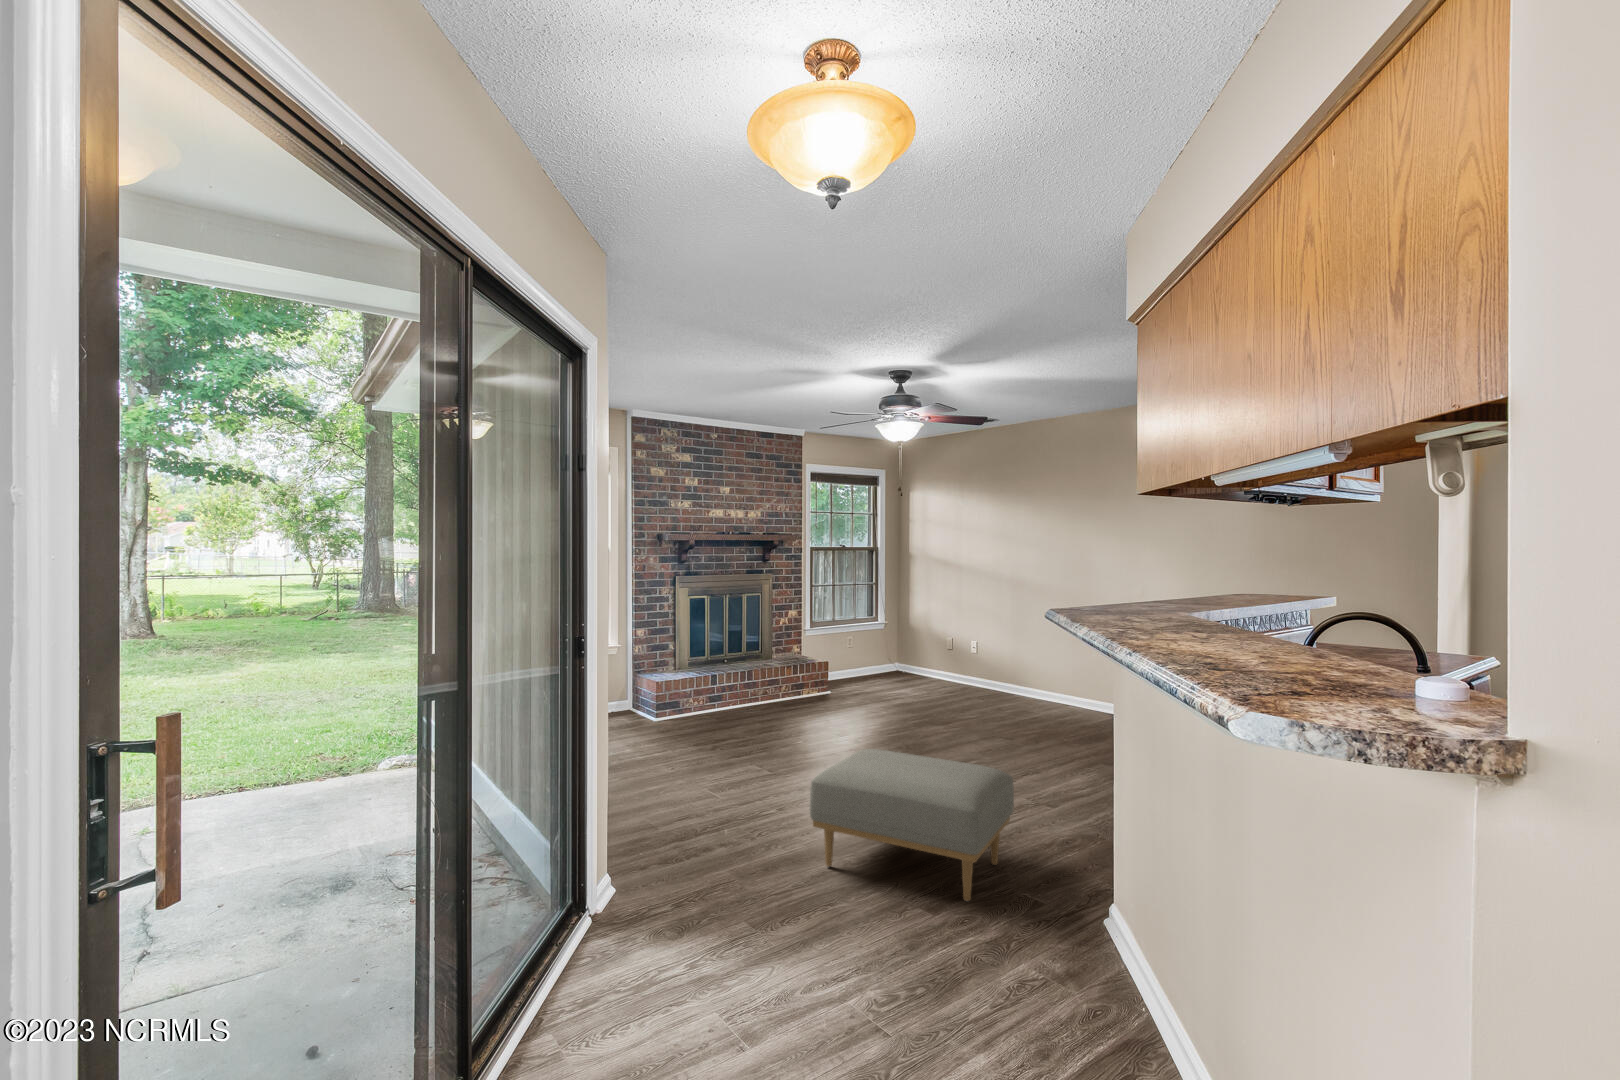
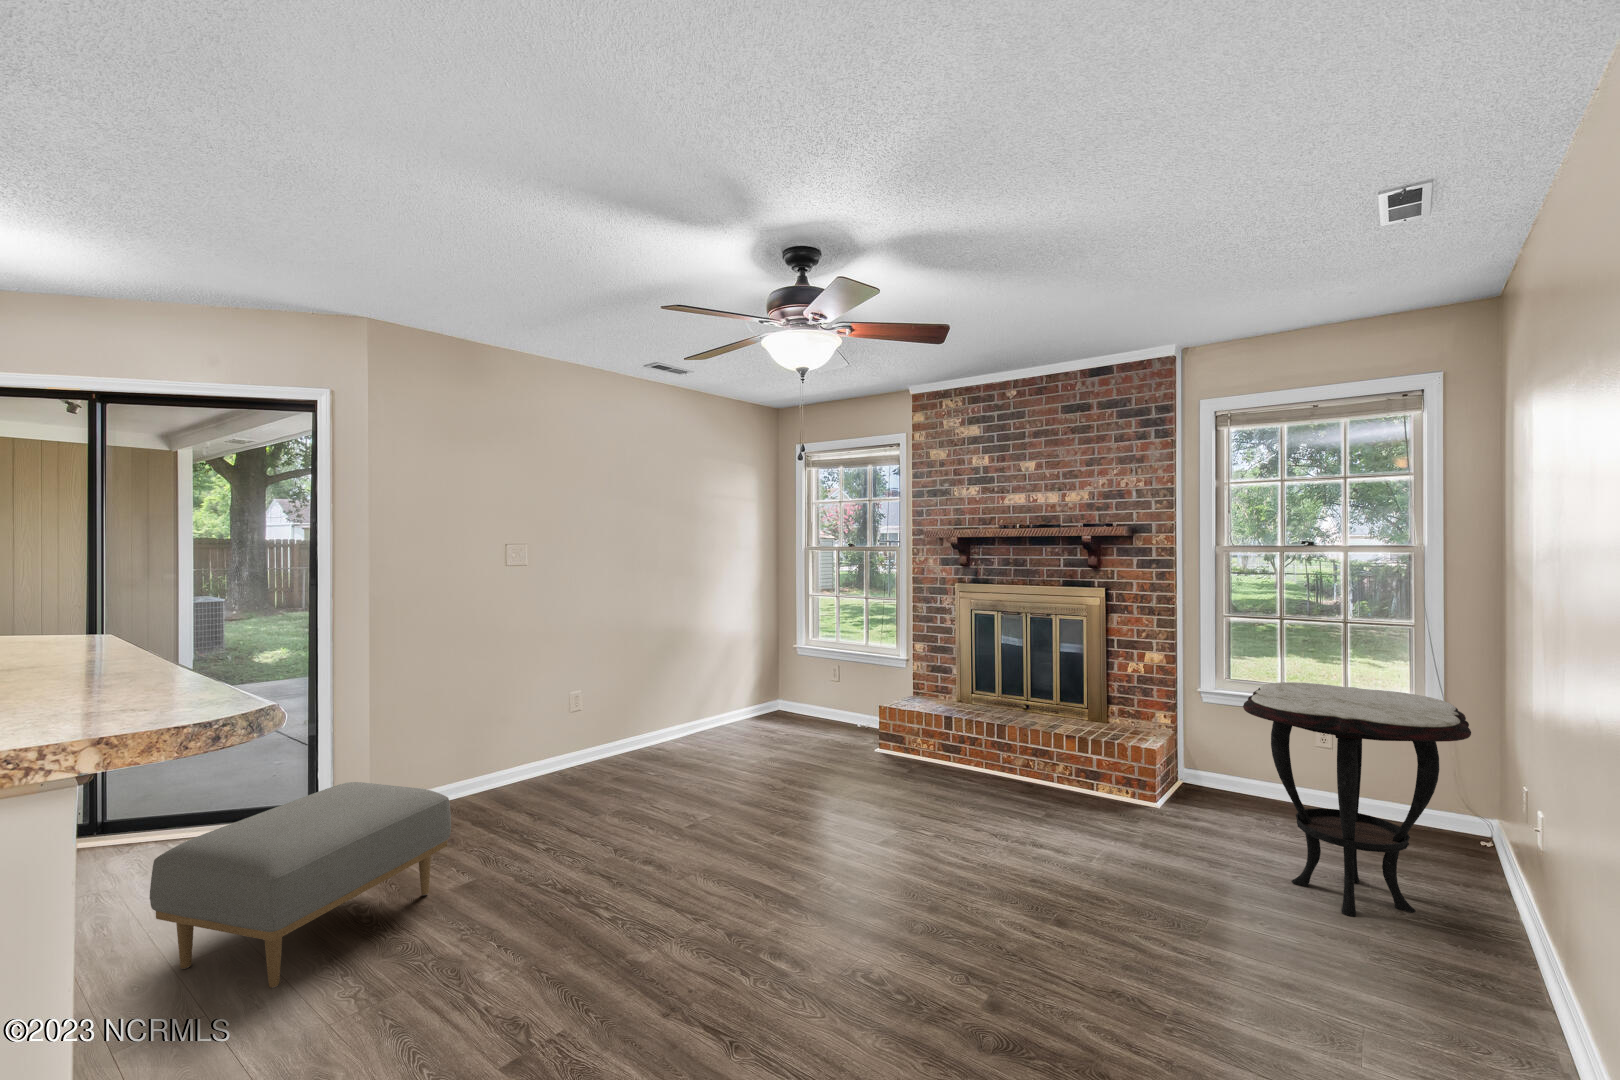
side table: none [896,608,980,695] -> present [1243,682,1471,917]

